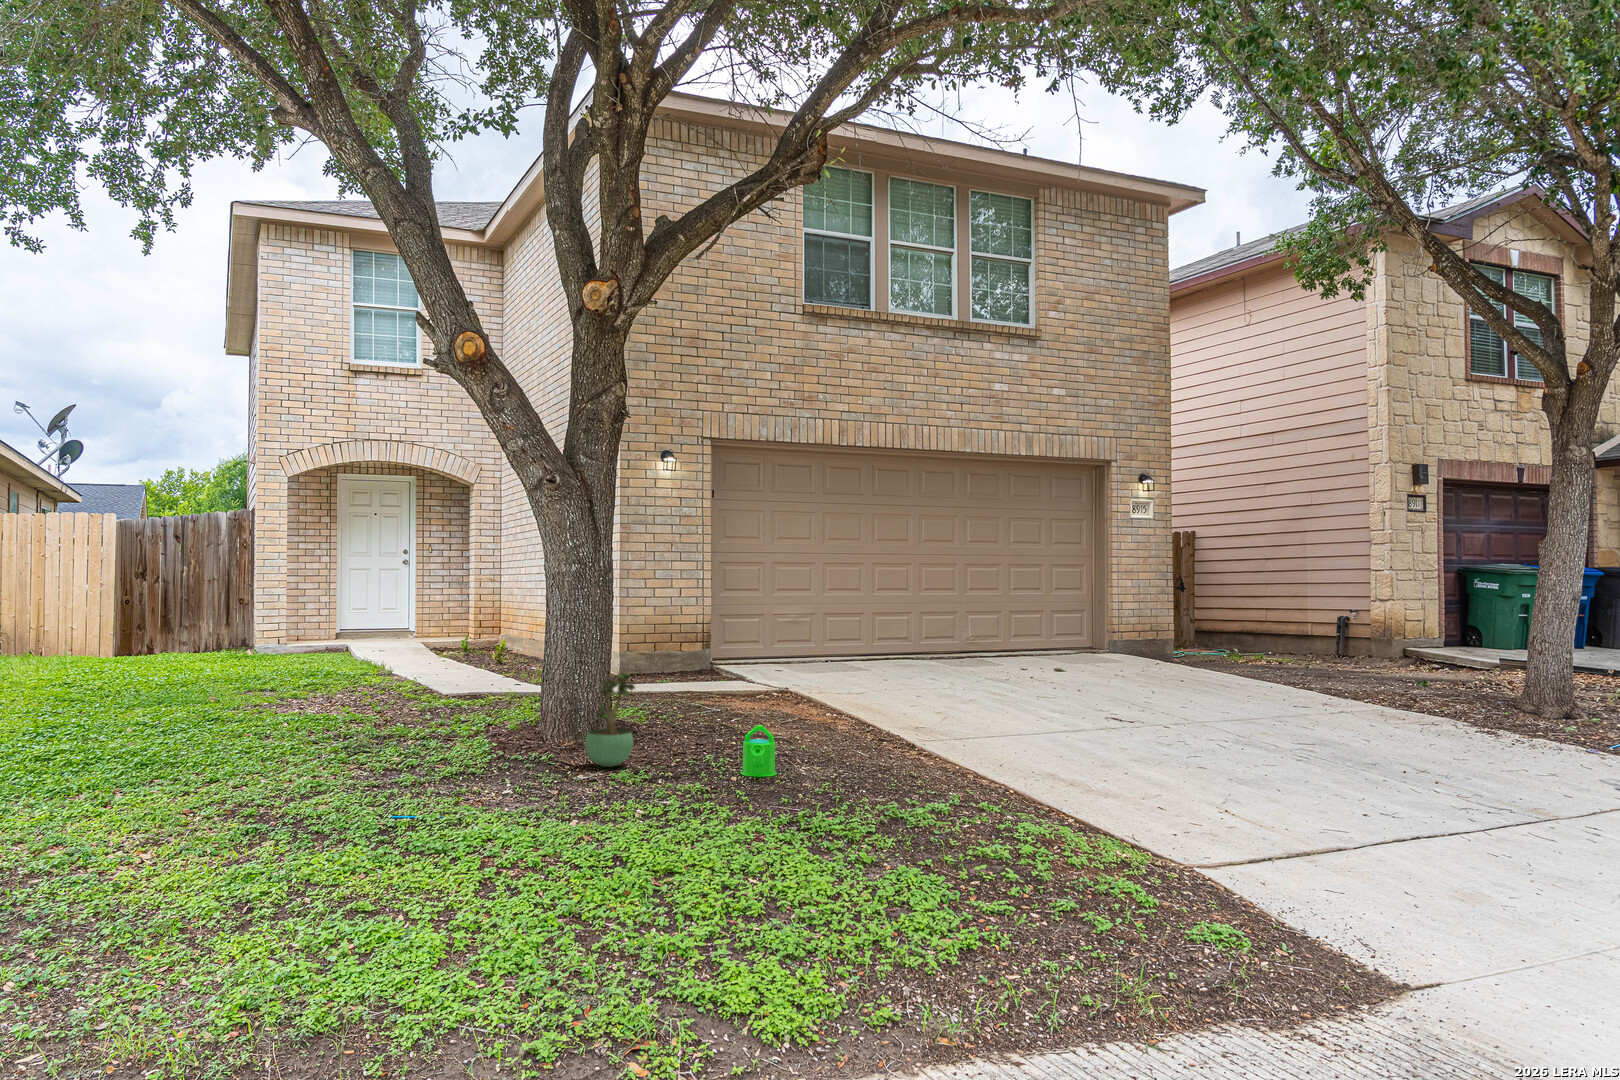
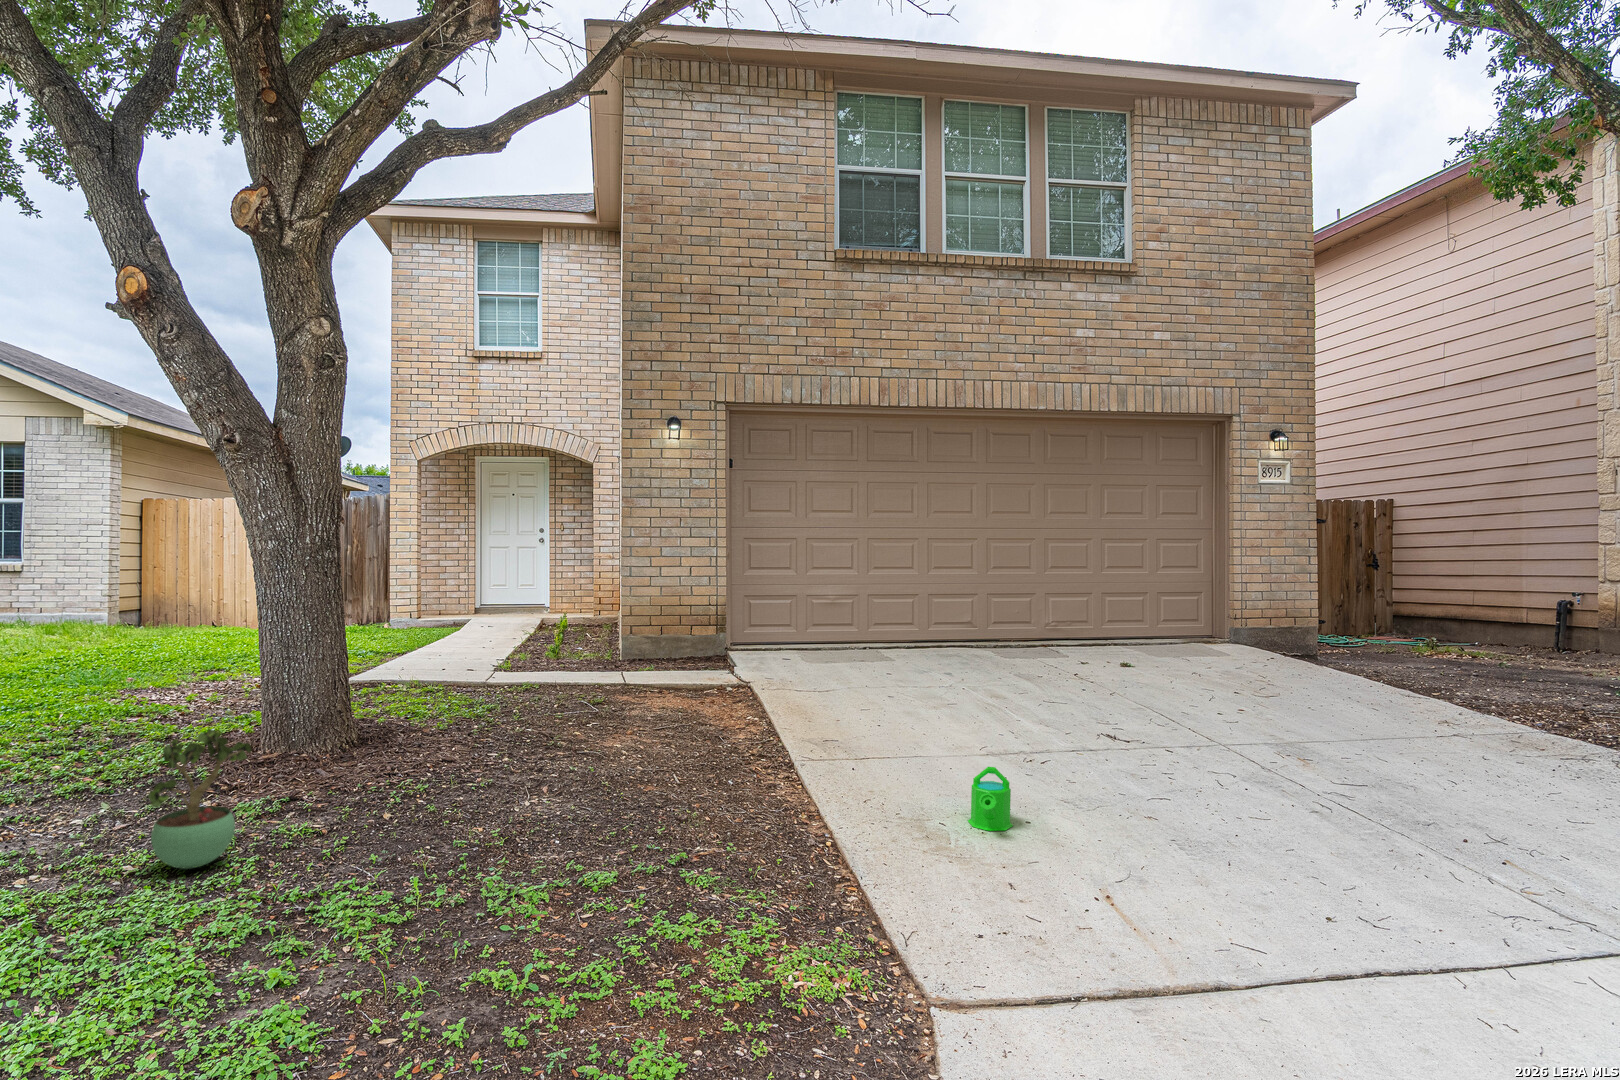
watering can: present [740,725,777,777] -> present [968,767,1013,831]

